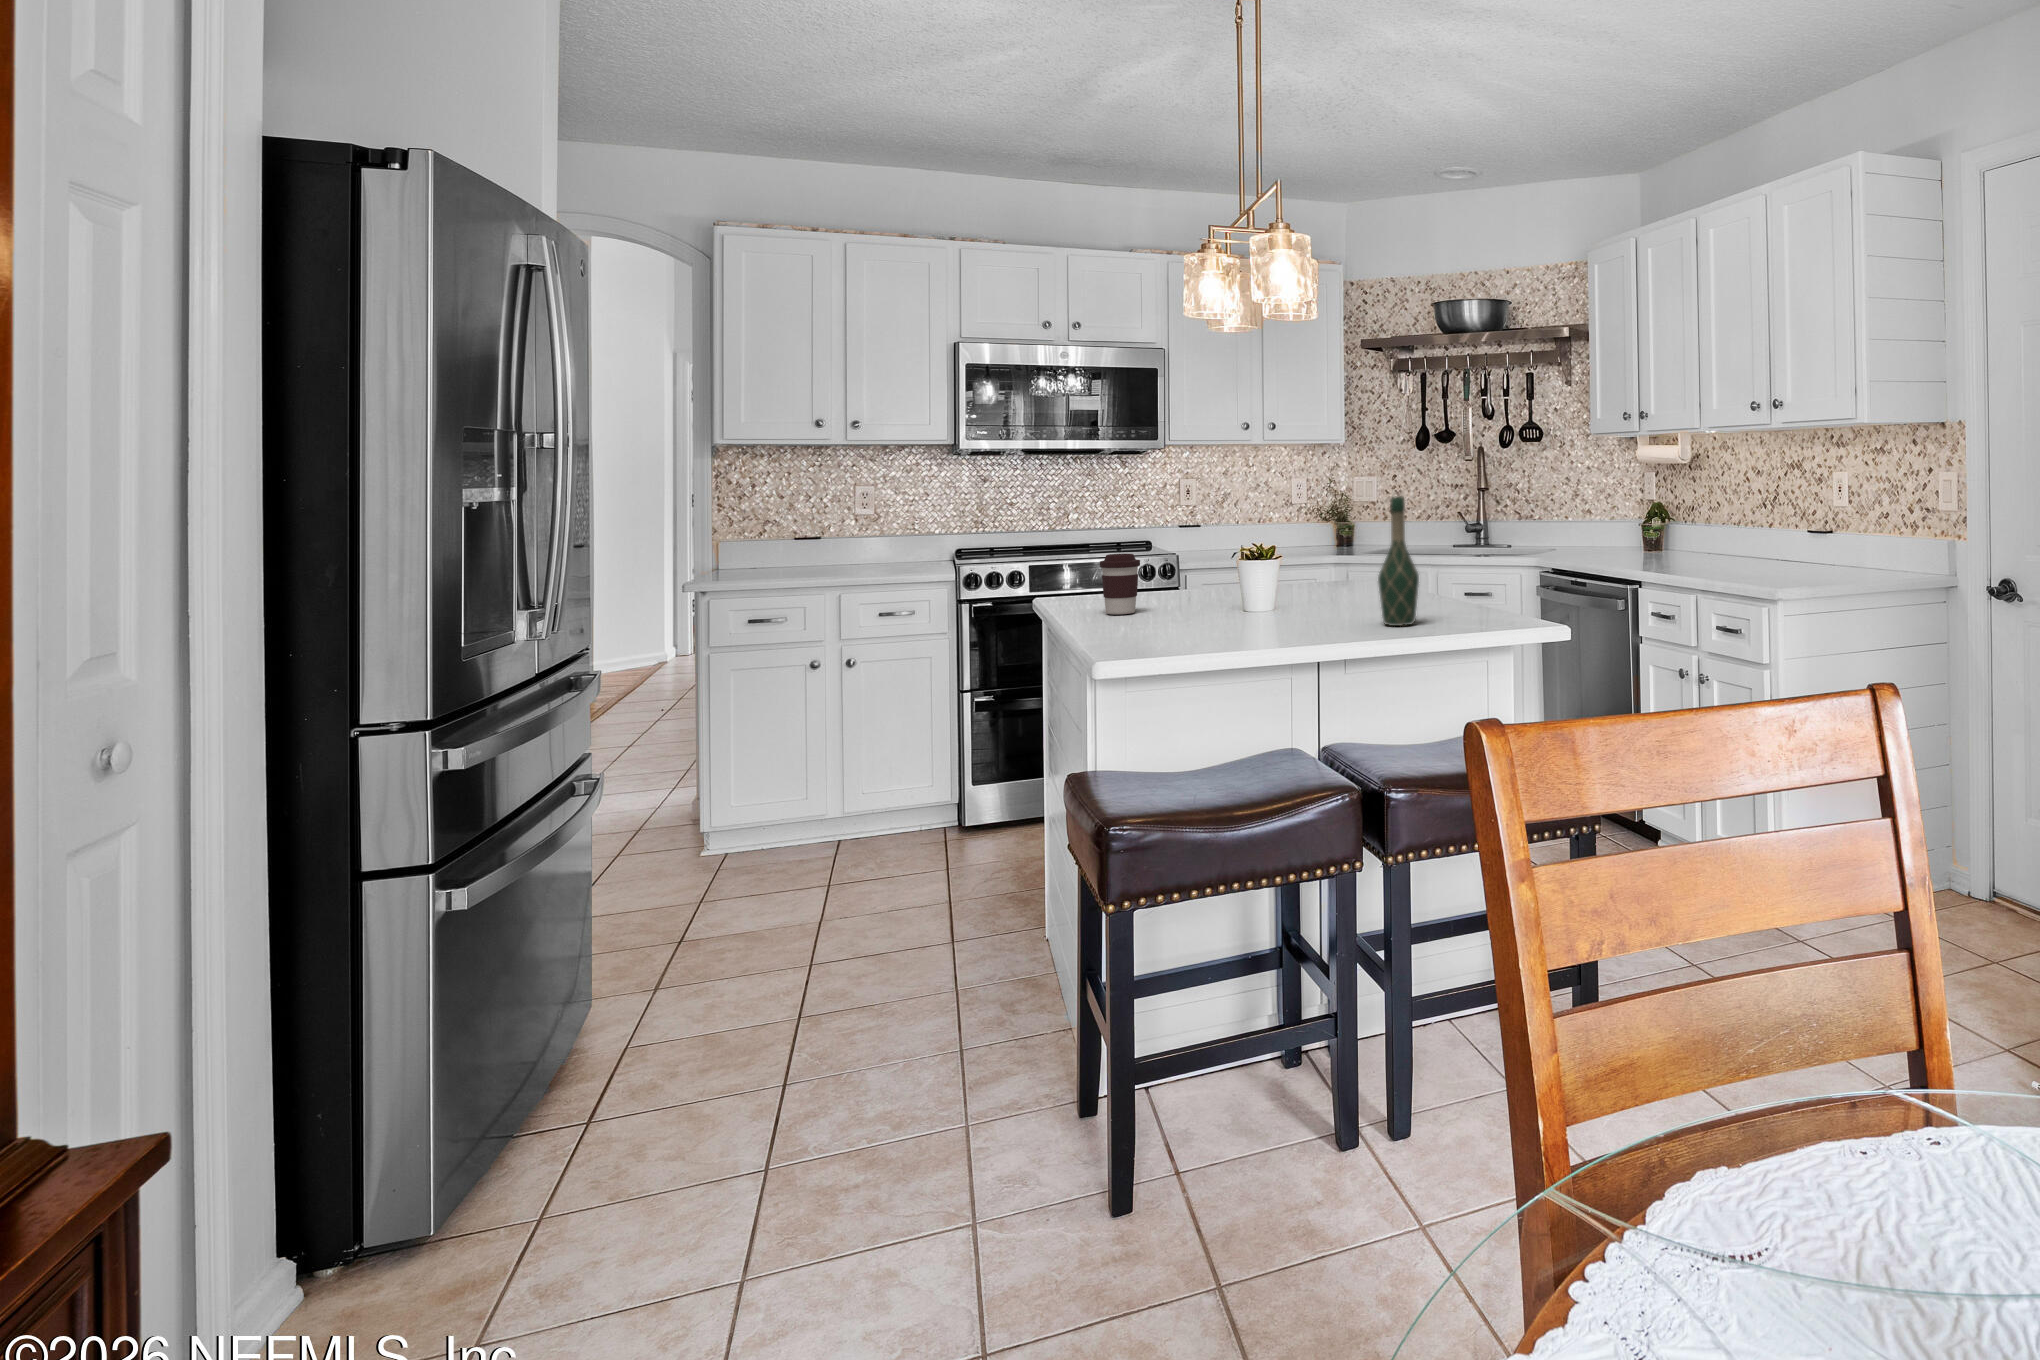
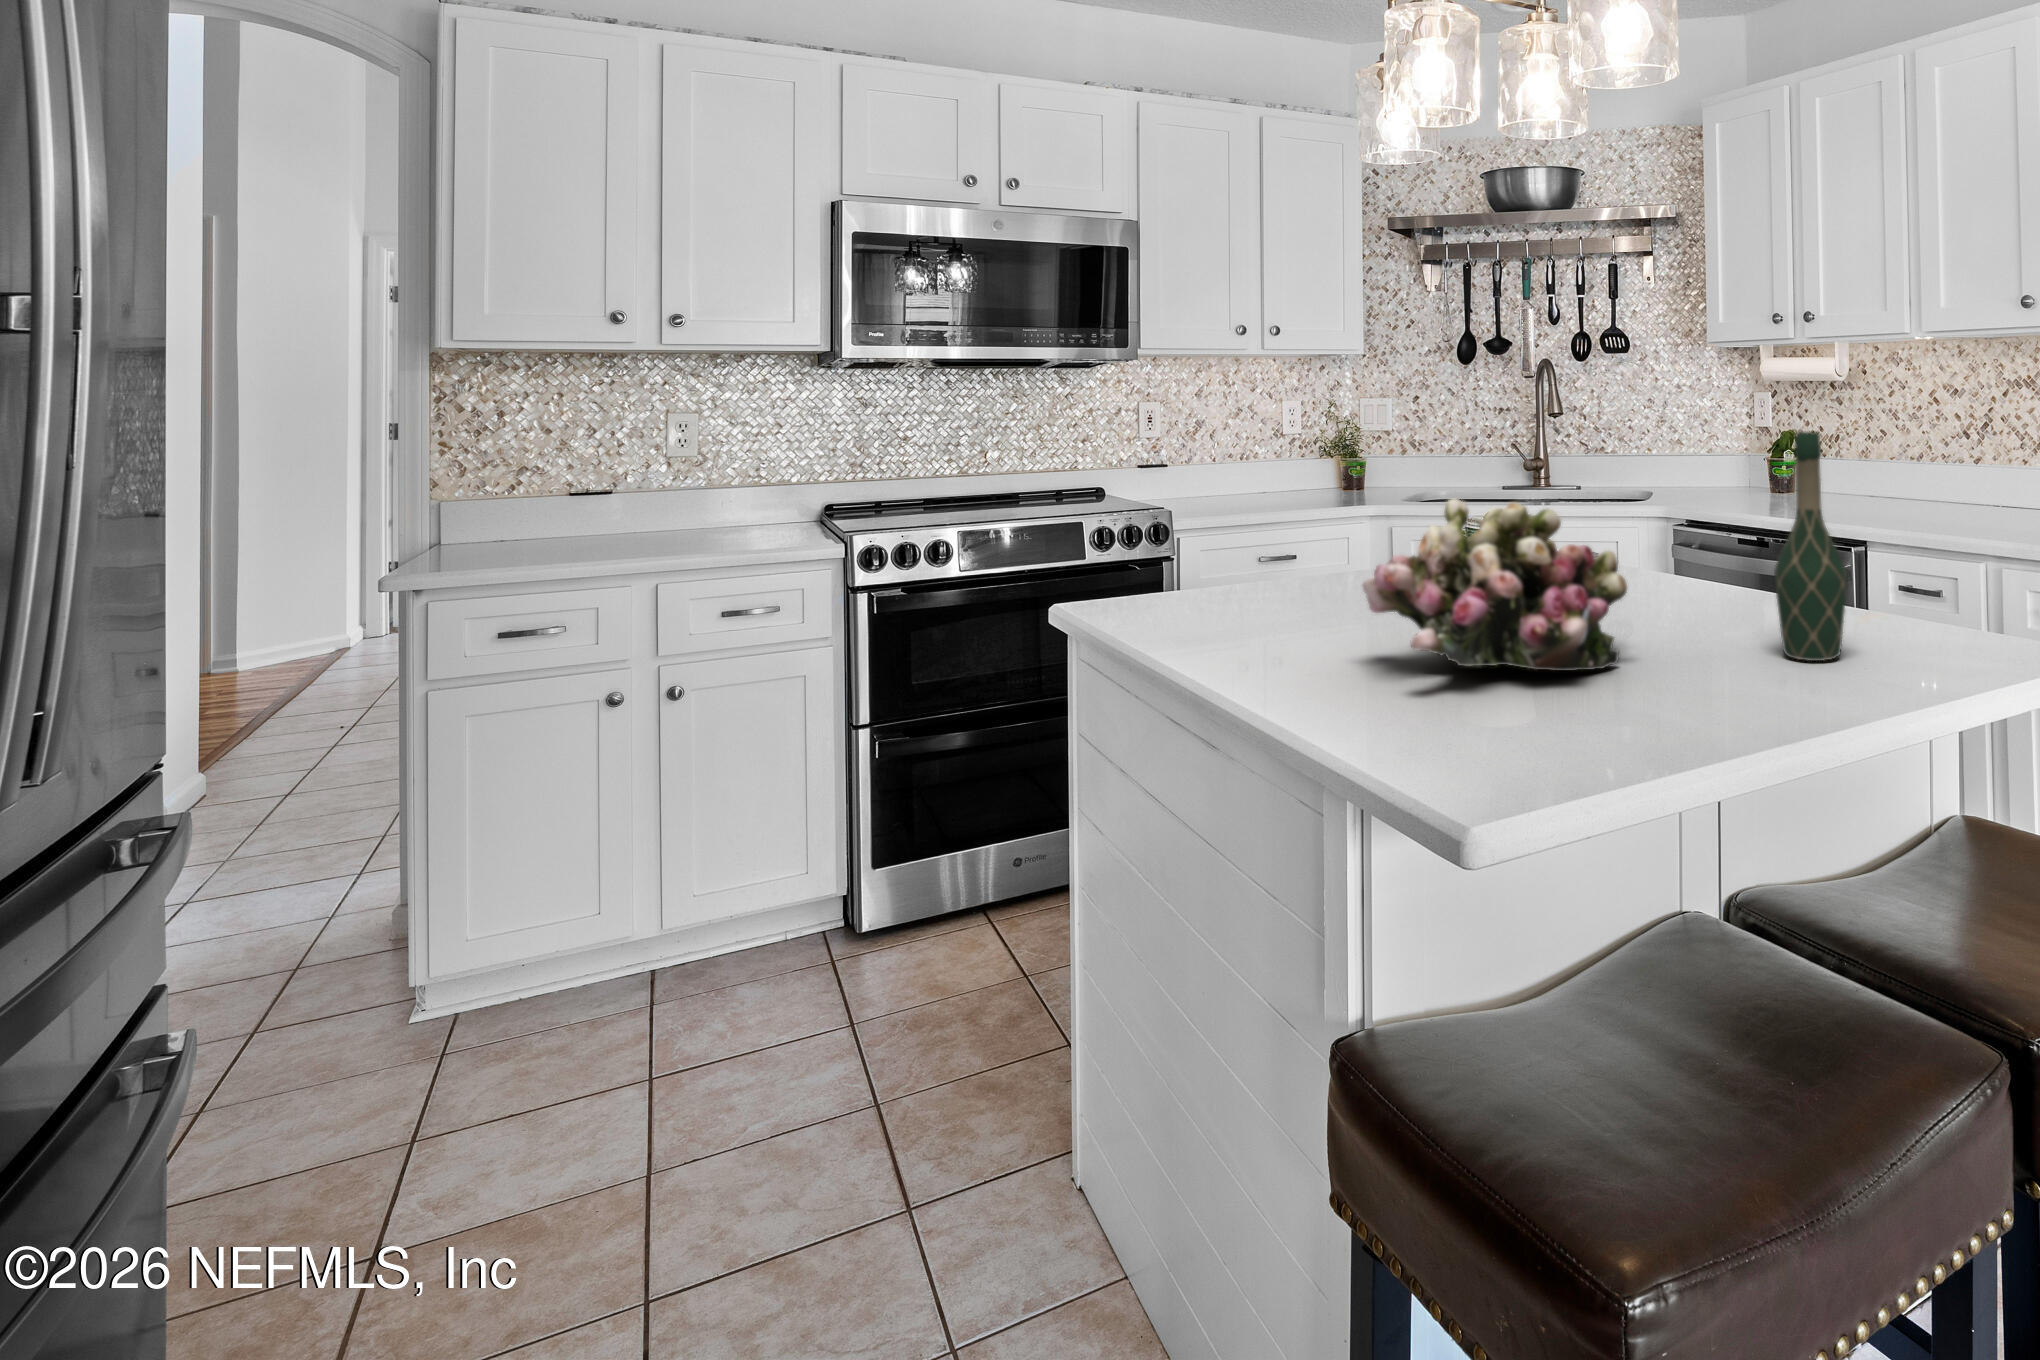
flower arrangement: none [1147,533,1299,626] -> present [1363,499,1627,671]
coffee cup: present [1100,554,1140,614] -> none [1225,533,1295,642]

